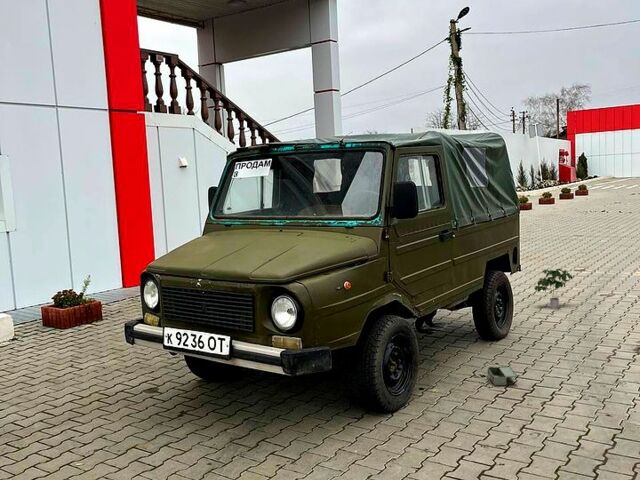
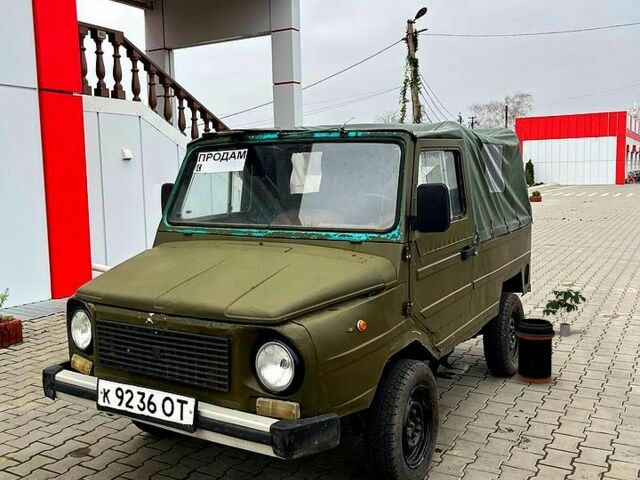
trash can: none [500,291,532,344] -> present [516,318,555,383]
toolbox: present [487,366,517,385] -> none [515,418,557,444]

